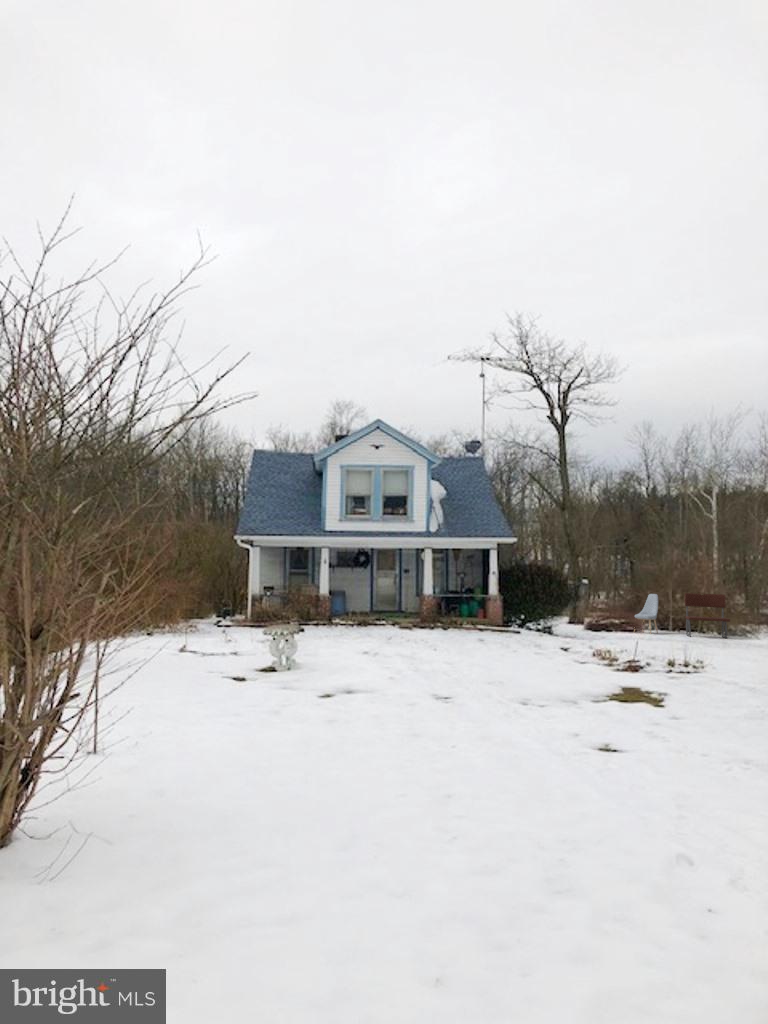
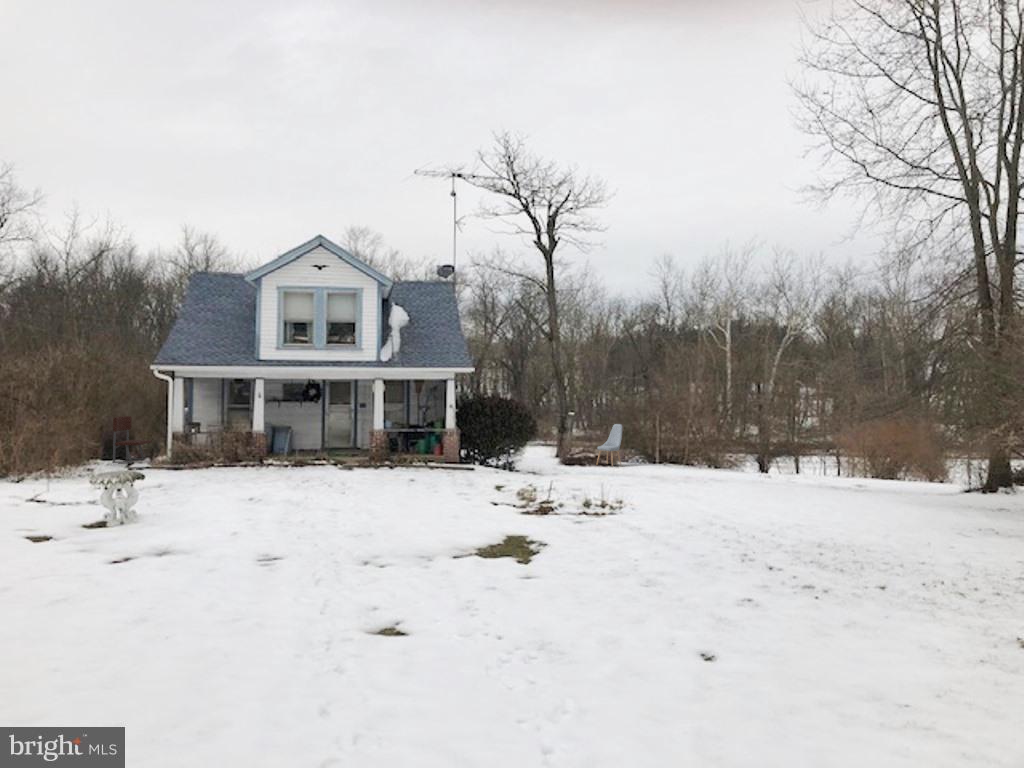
bench: present [685,593,730,638] -> present [112,416,152,463]

